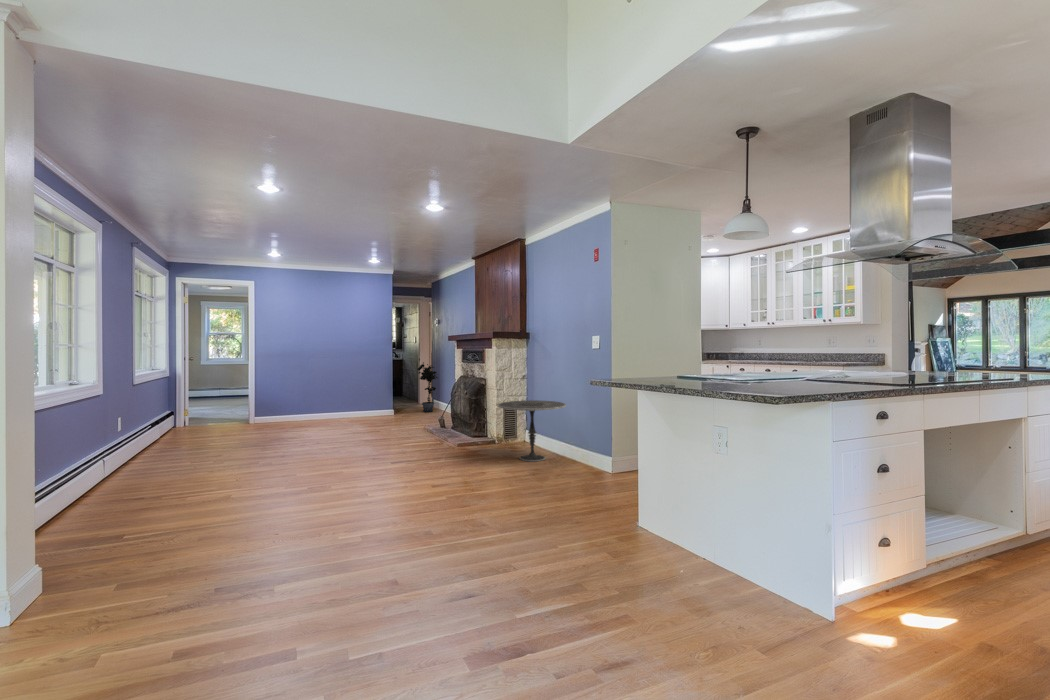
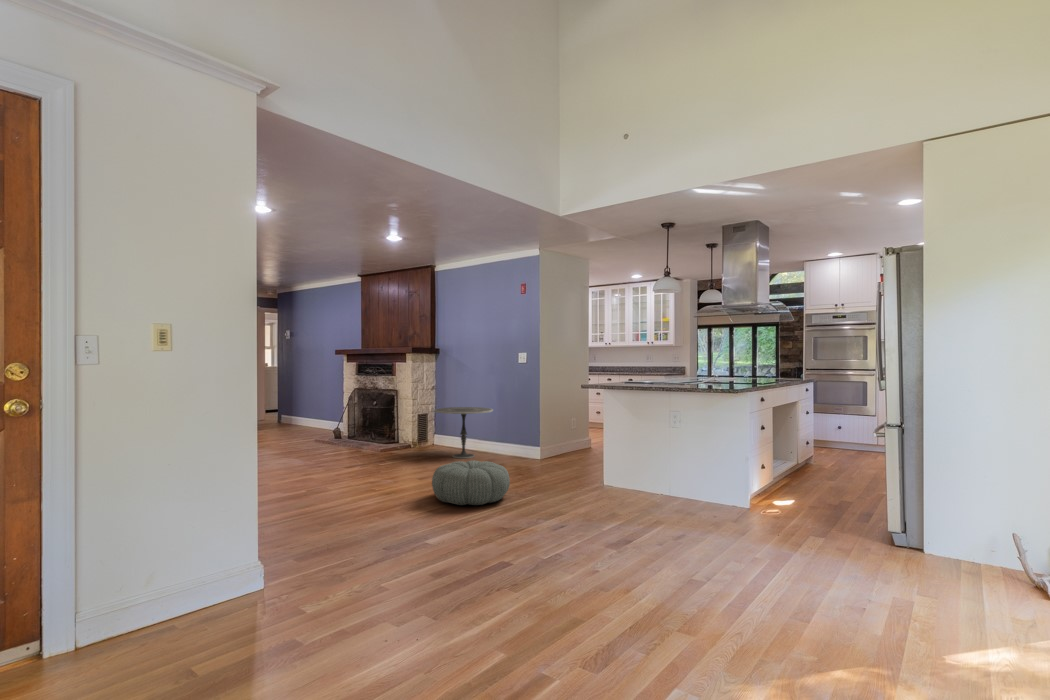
potted plant: present [417,362,437,412] -> none [279,377,304,429]
pouf: none [394,474,494,537] -> present [432,461,510,505]

